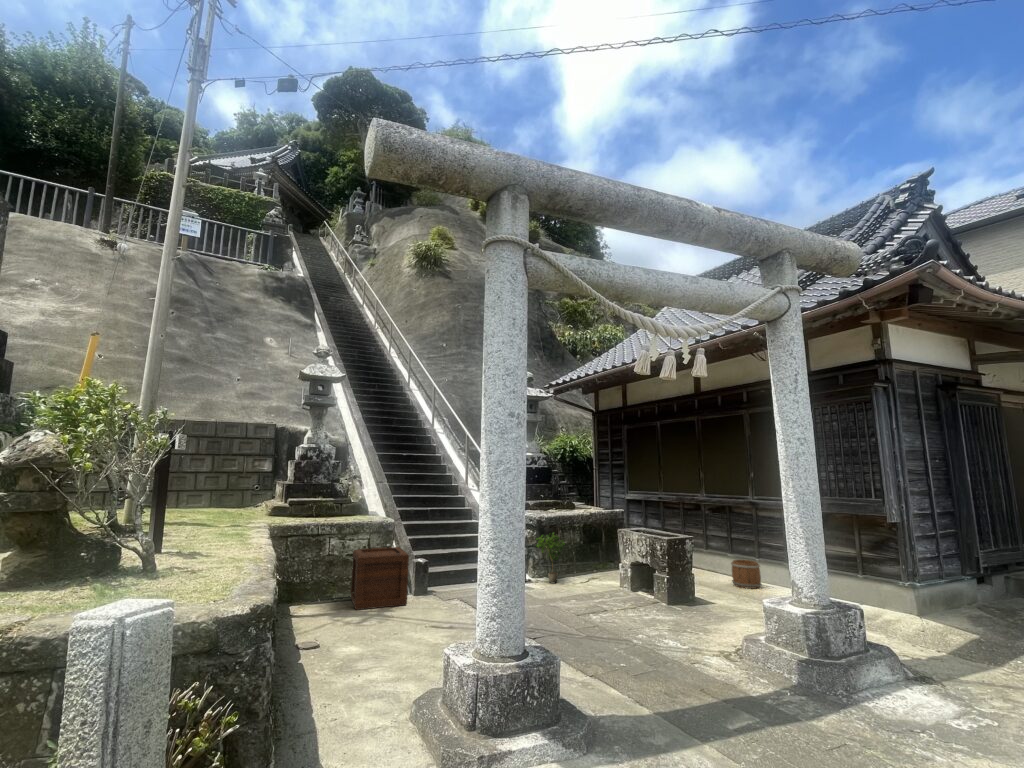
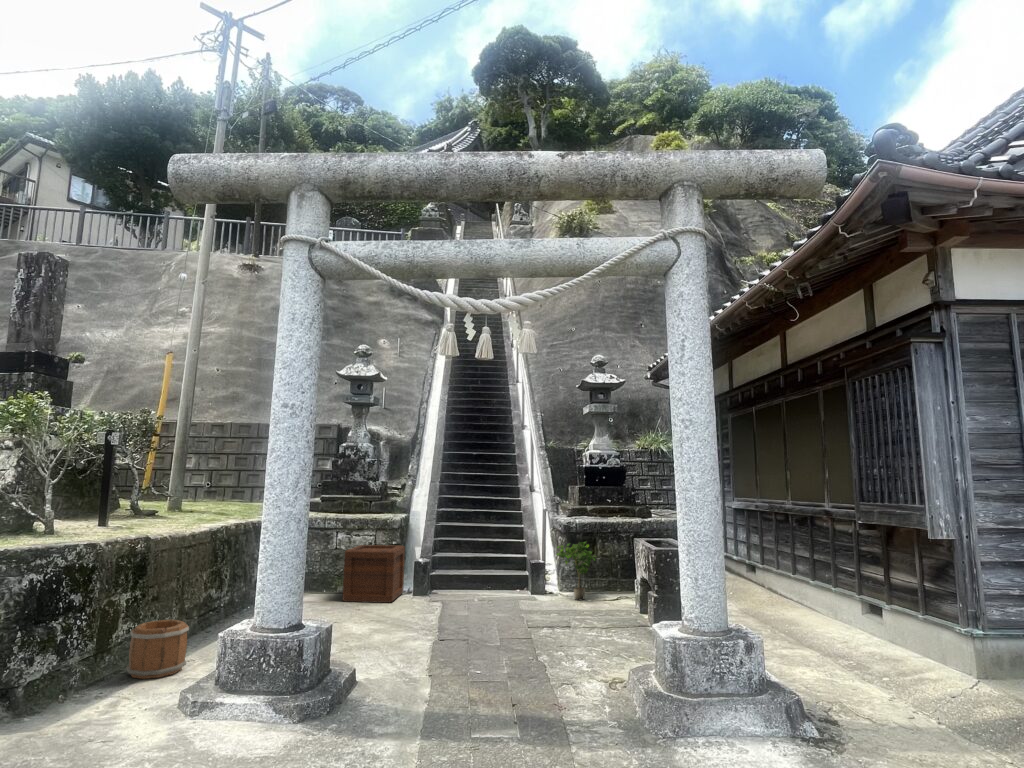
bucket: present [731,560,762,589] -> present [126,620,189,679]

